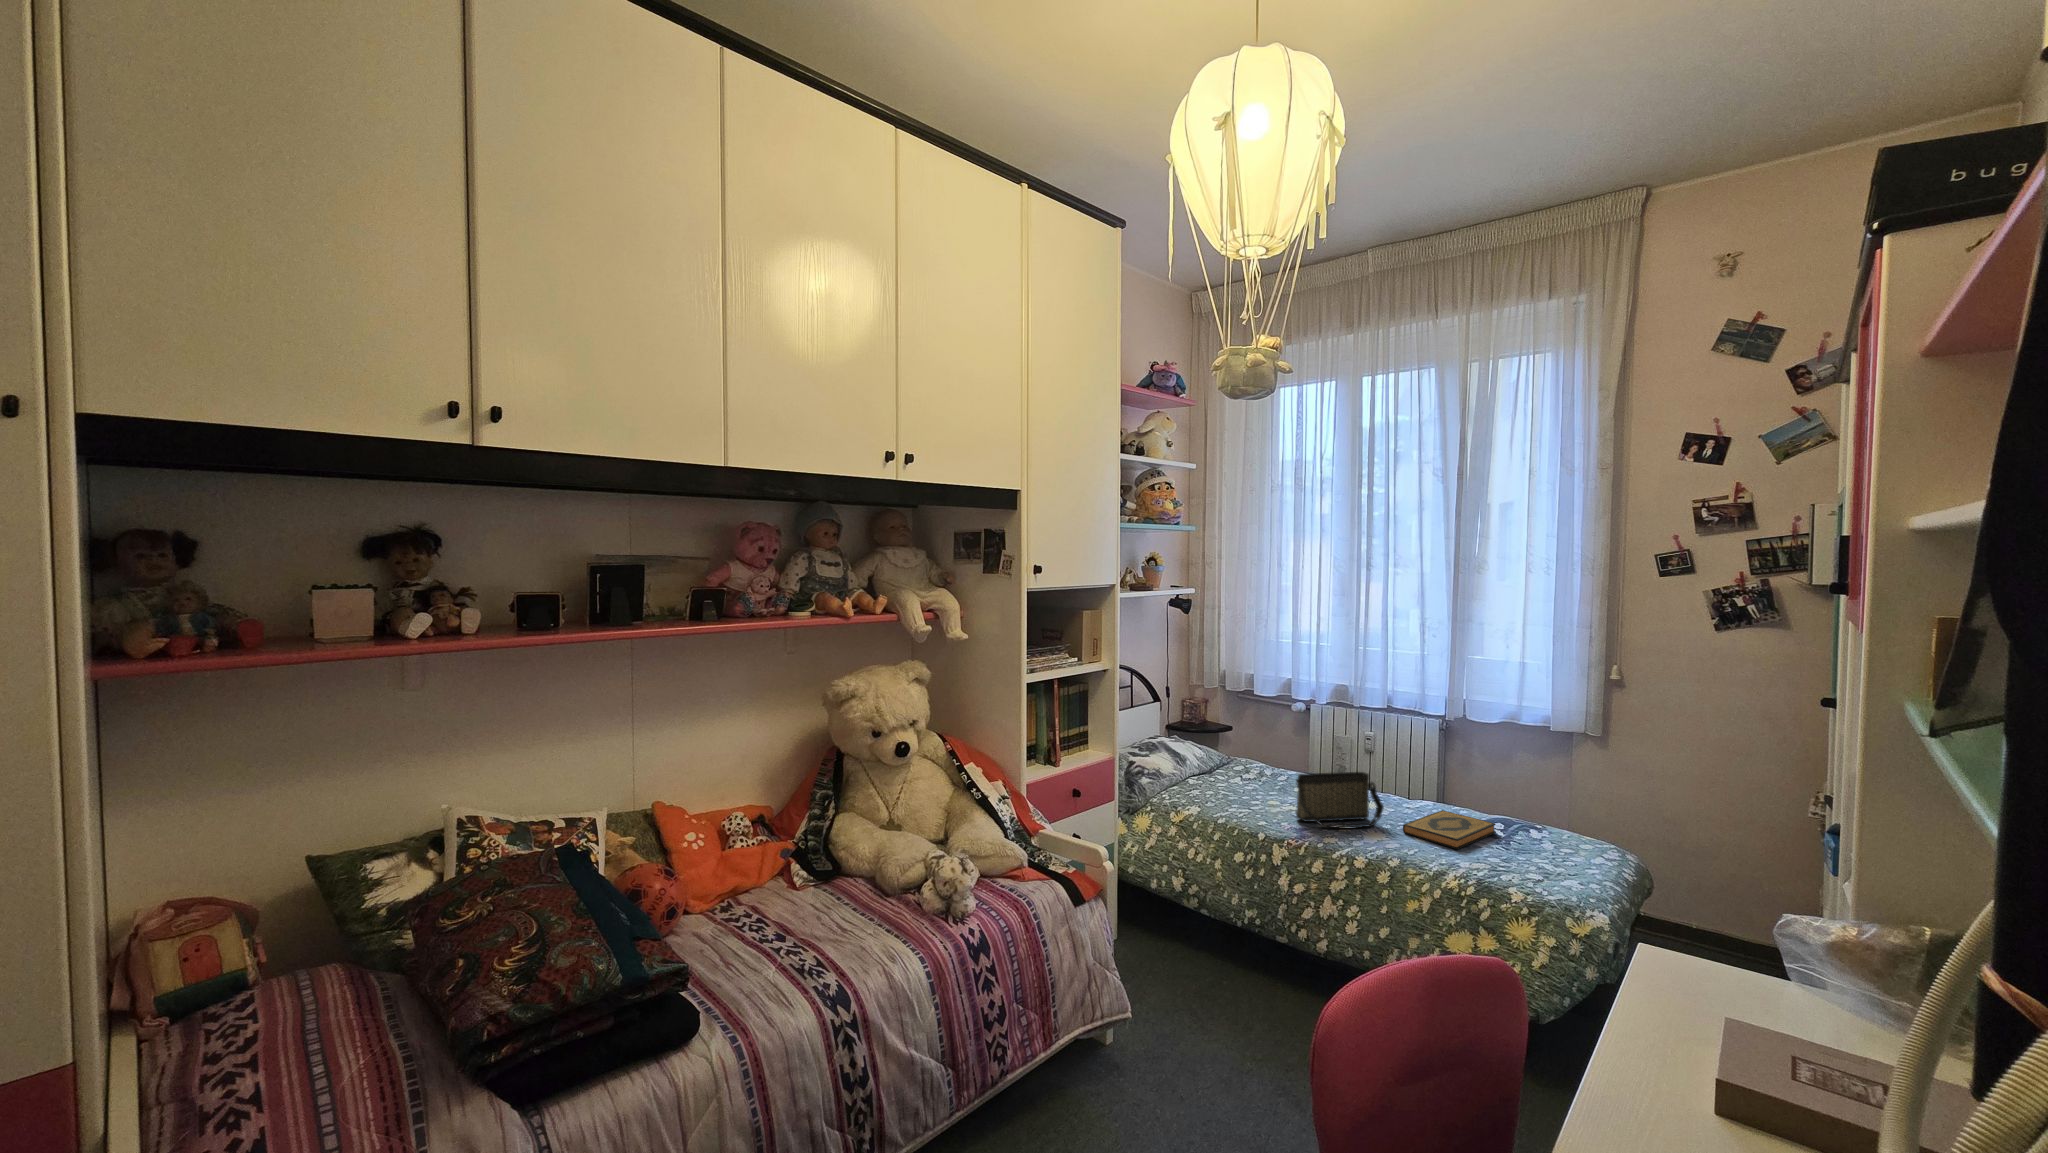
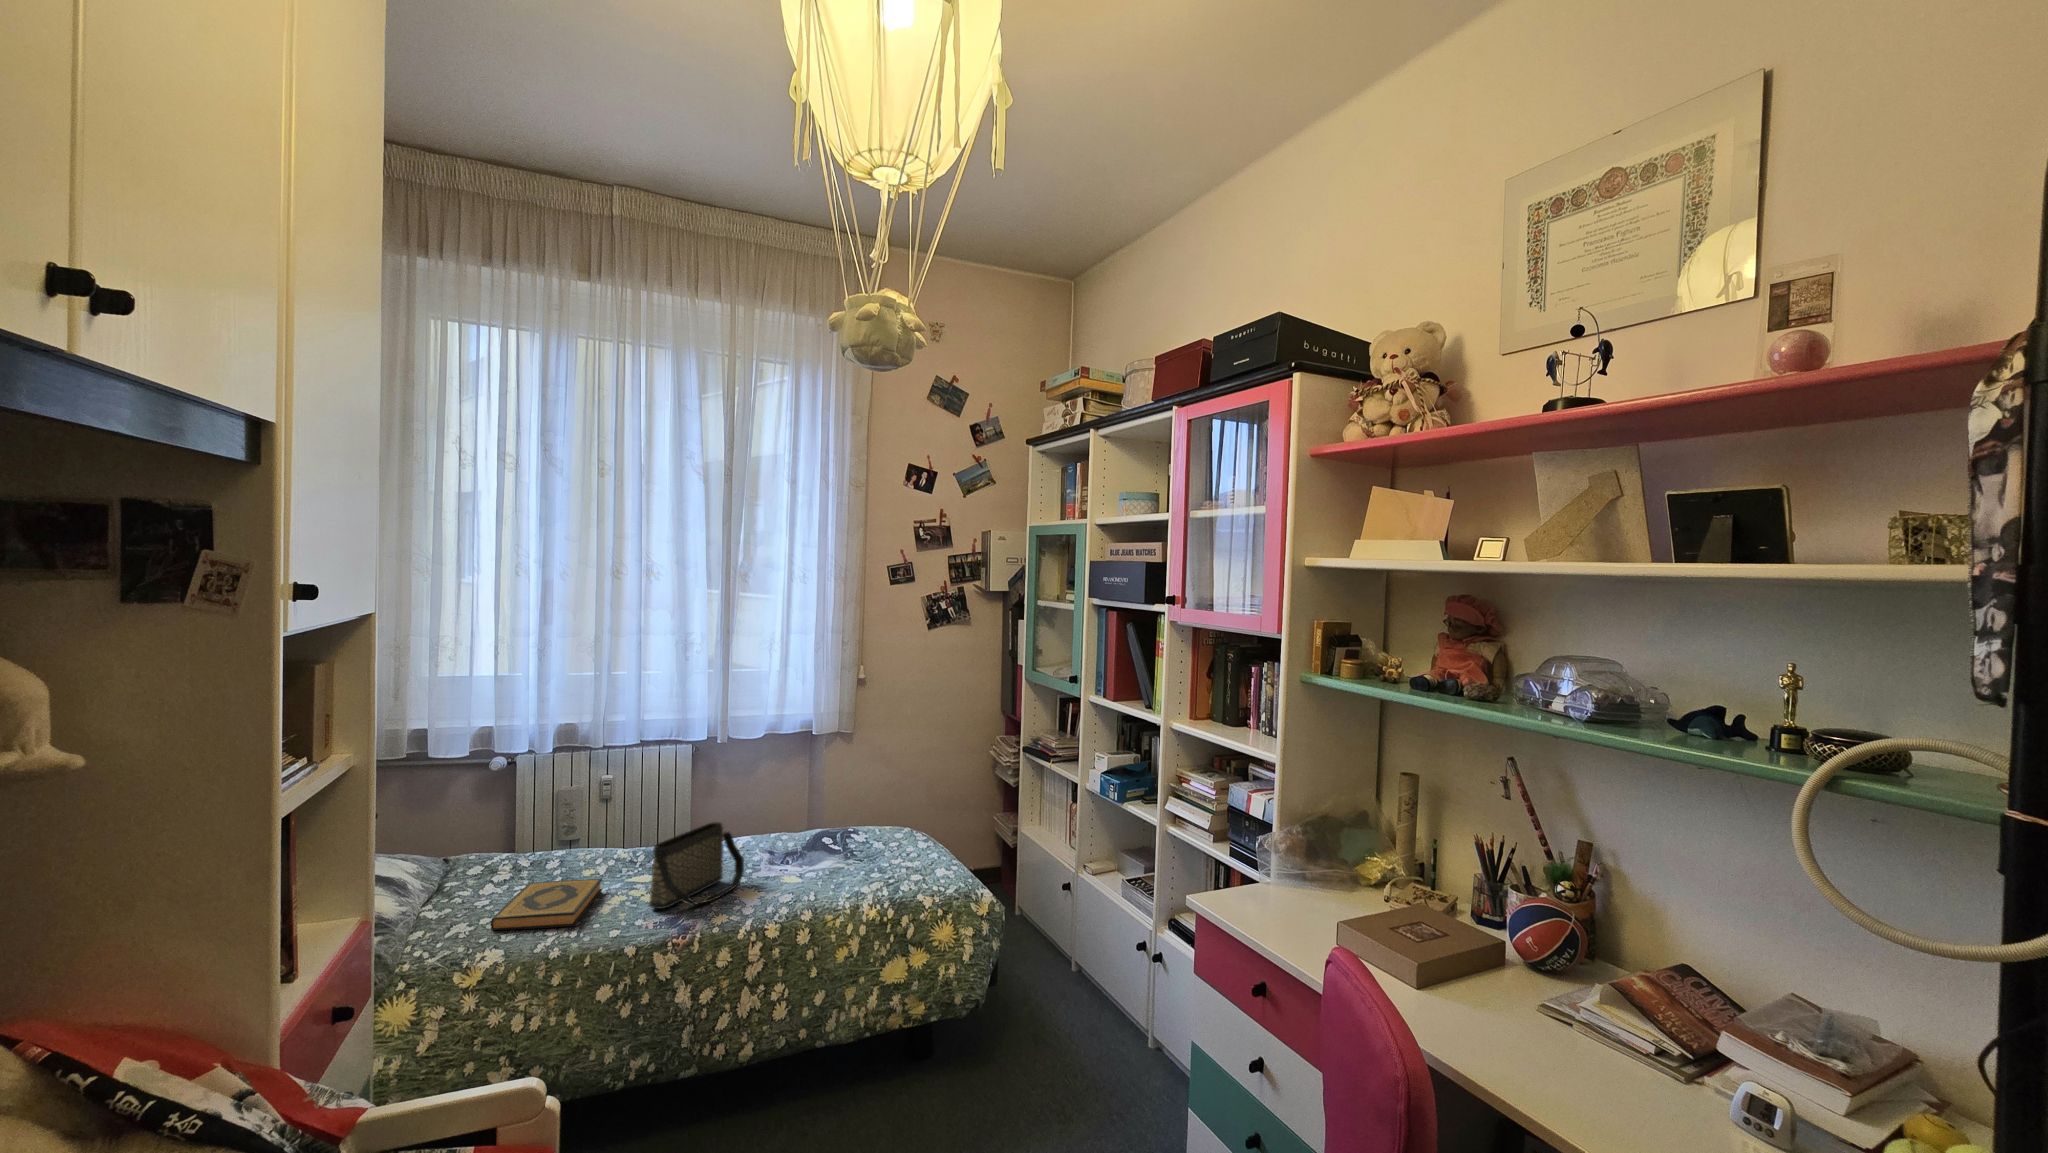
hardback book: present [1403,810,1496,849] -> present [491,879,602,930]

